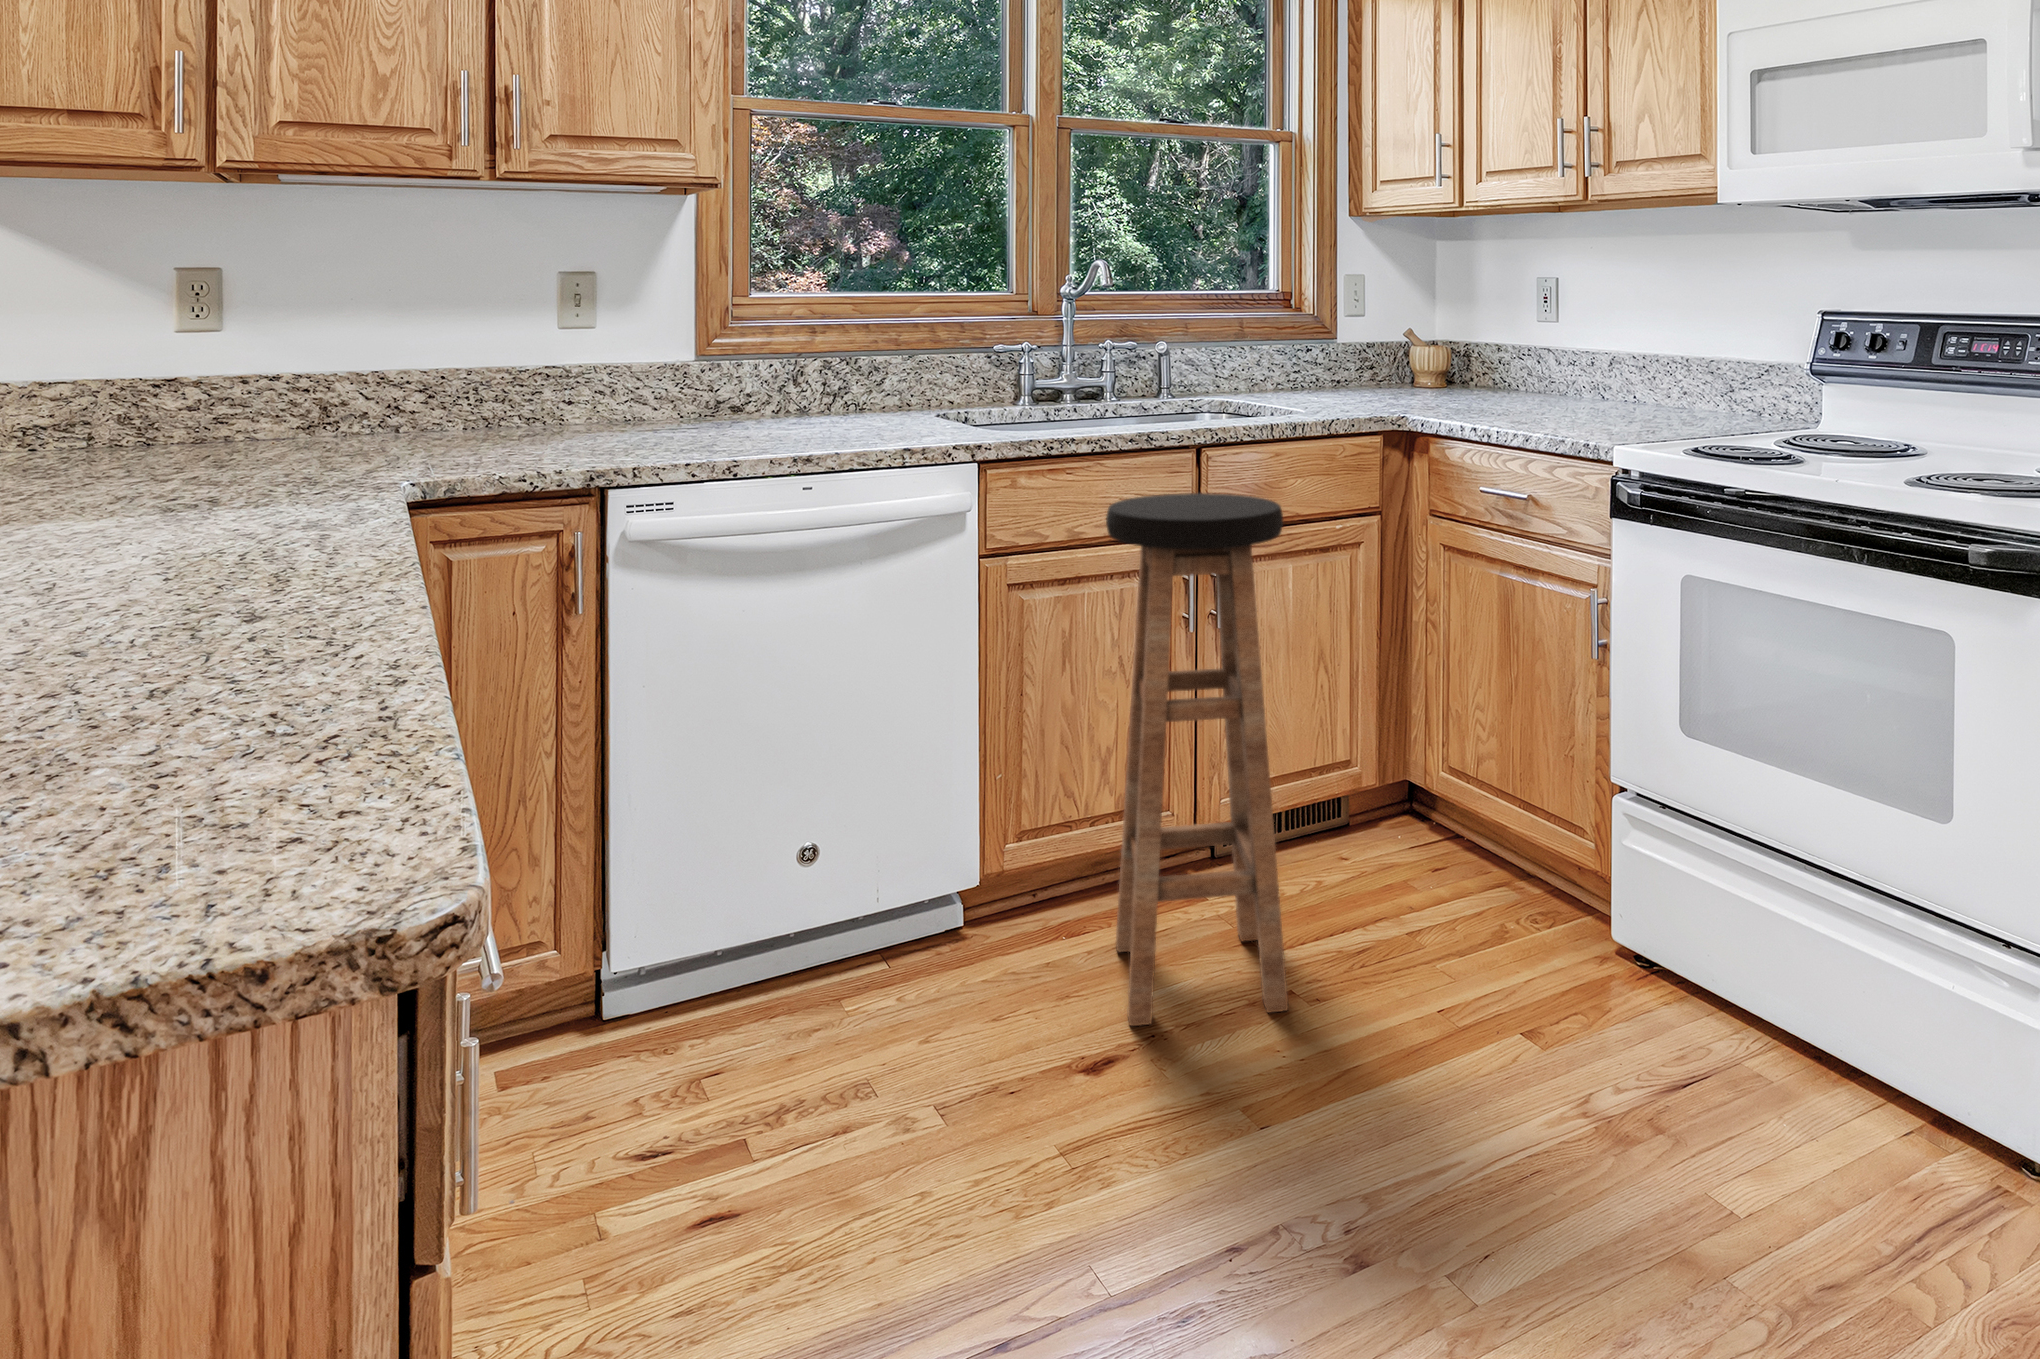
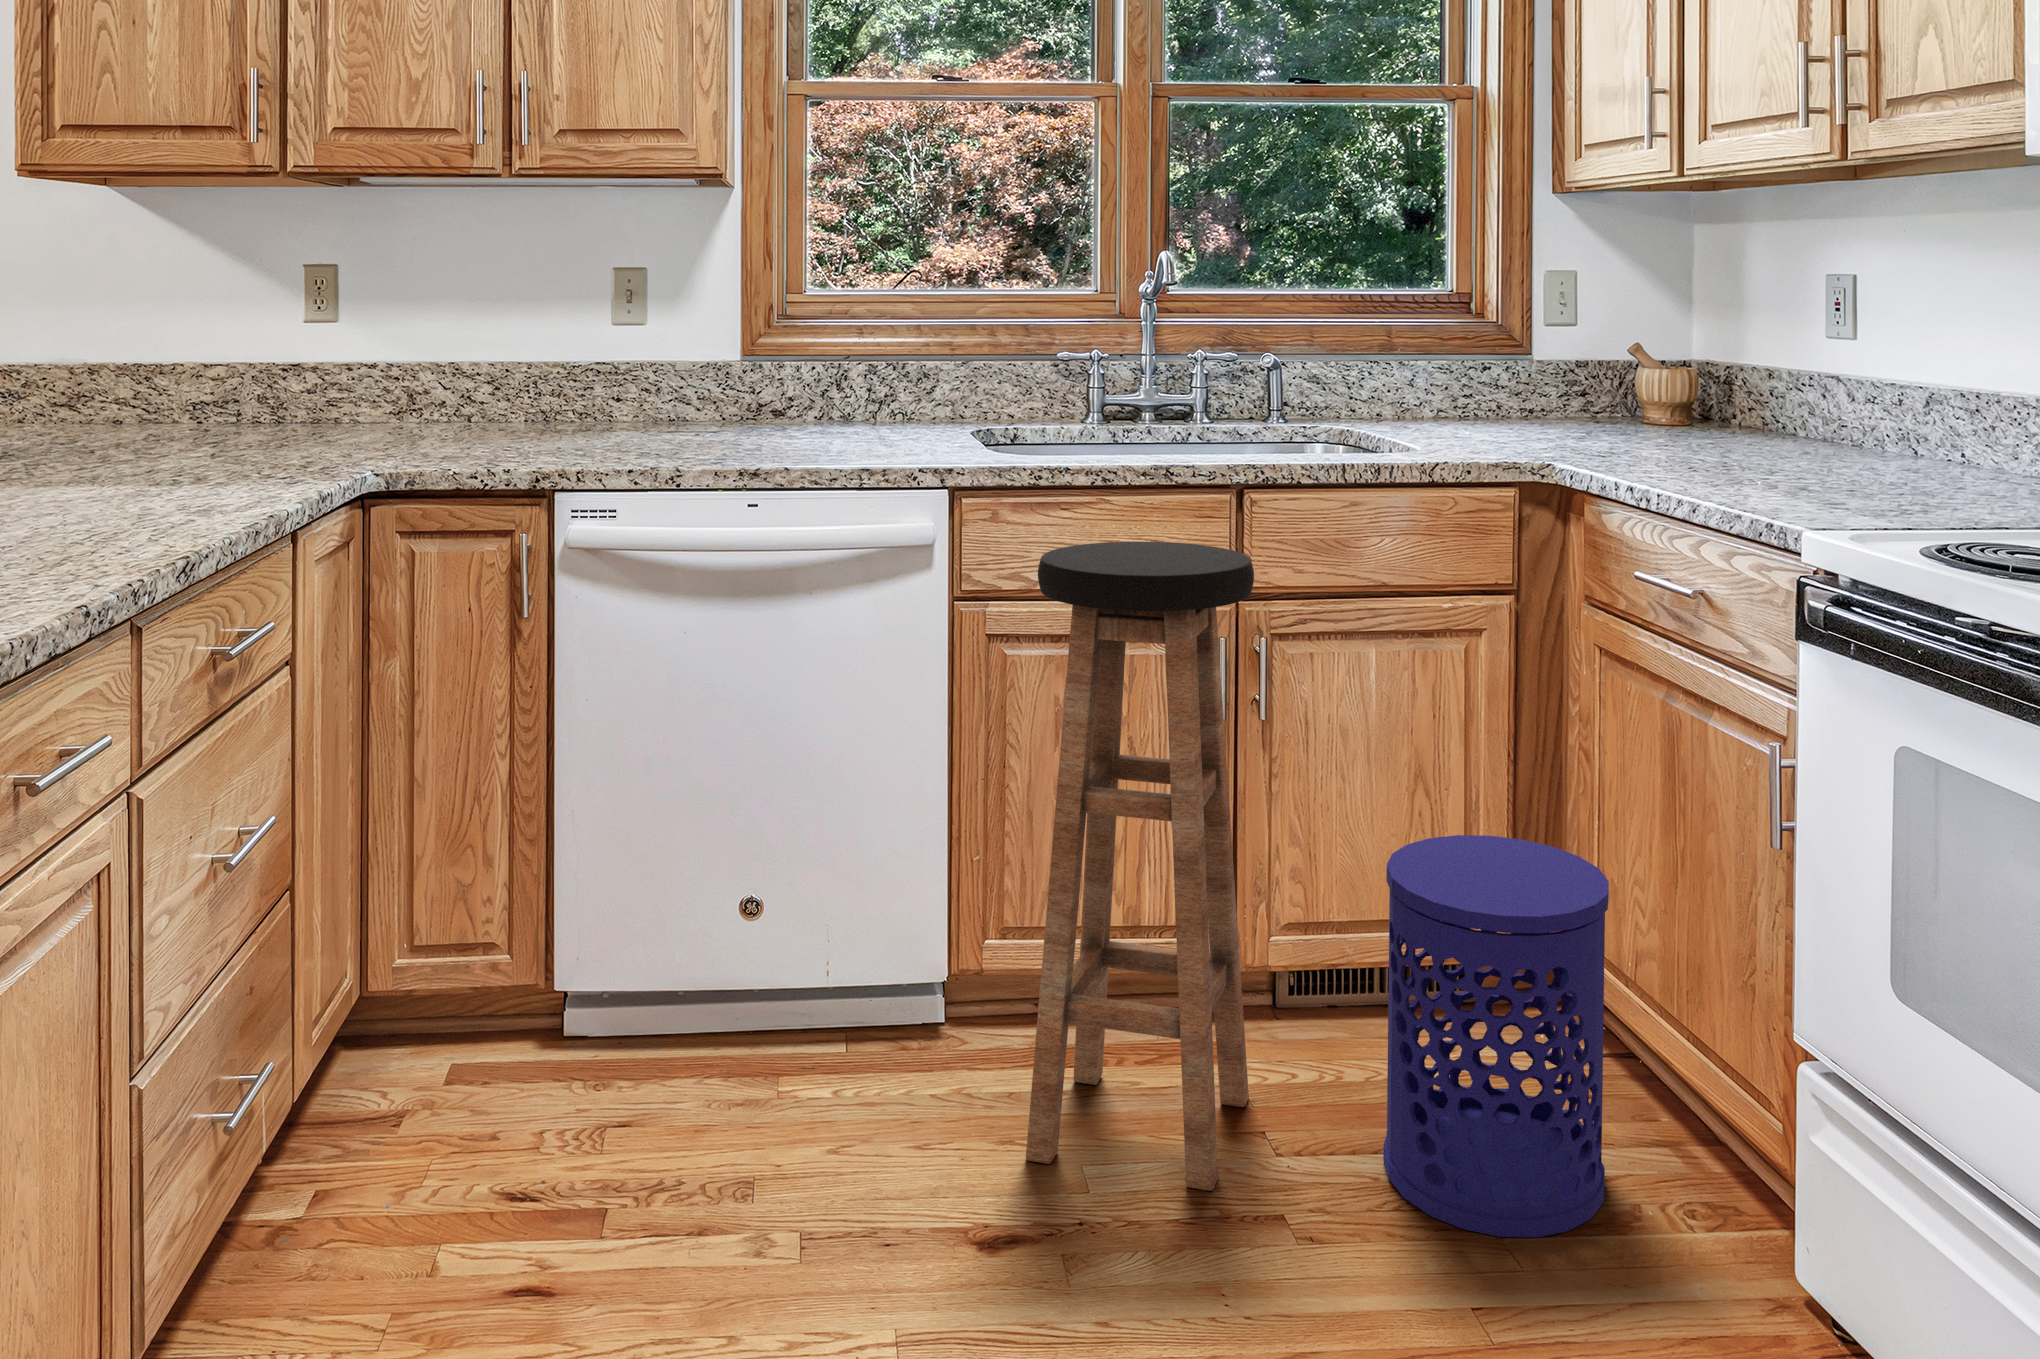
waste bin: none [1377,693,1544,989] -> present [1383,835,1609,1237]

